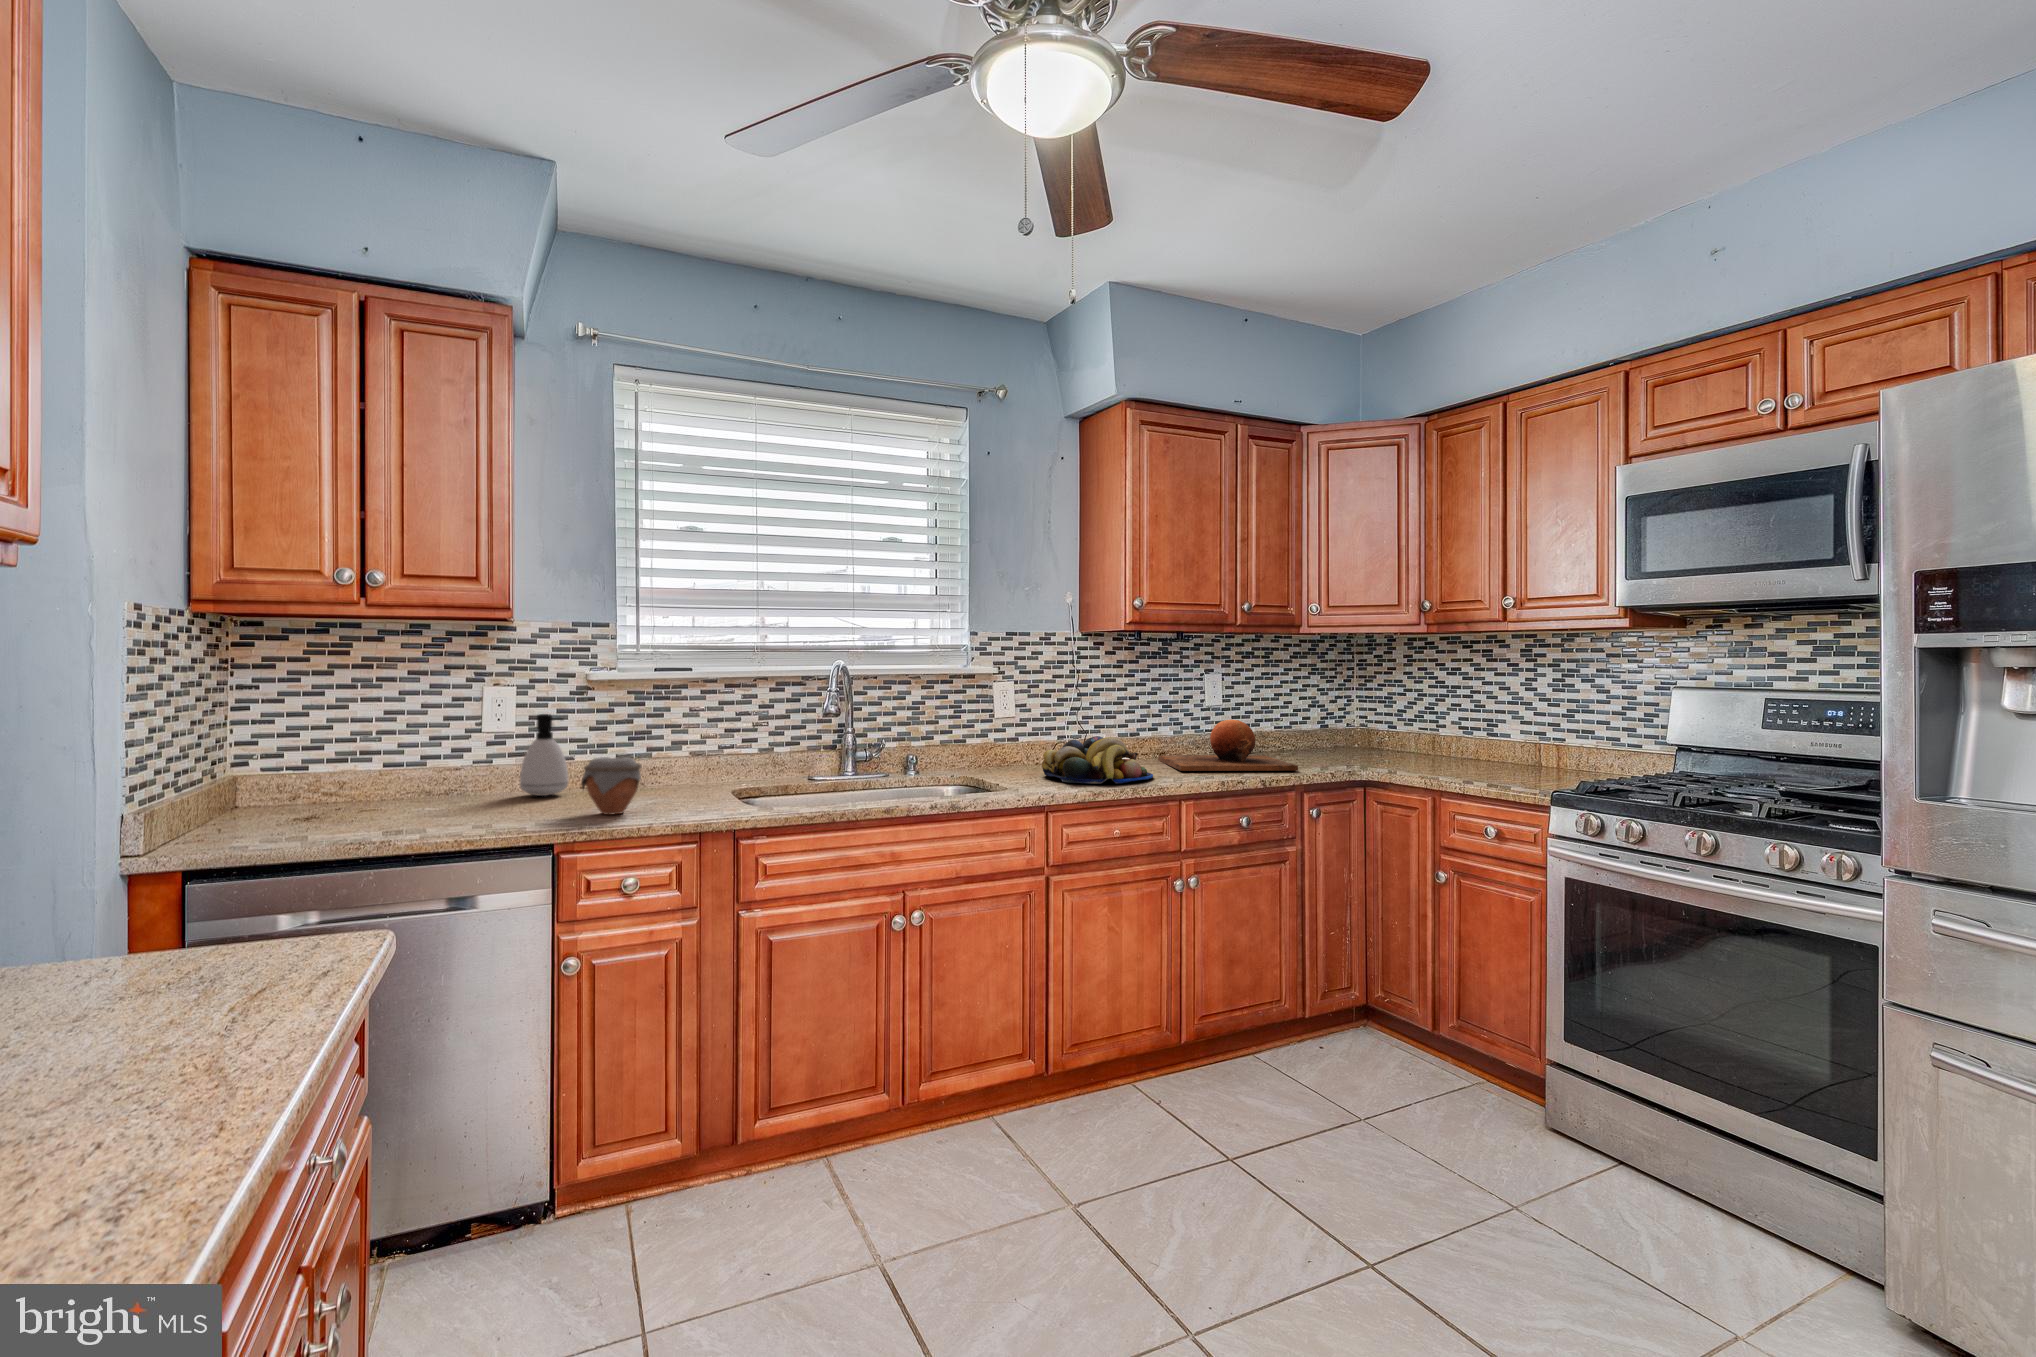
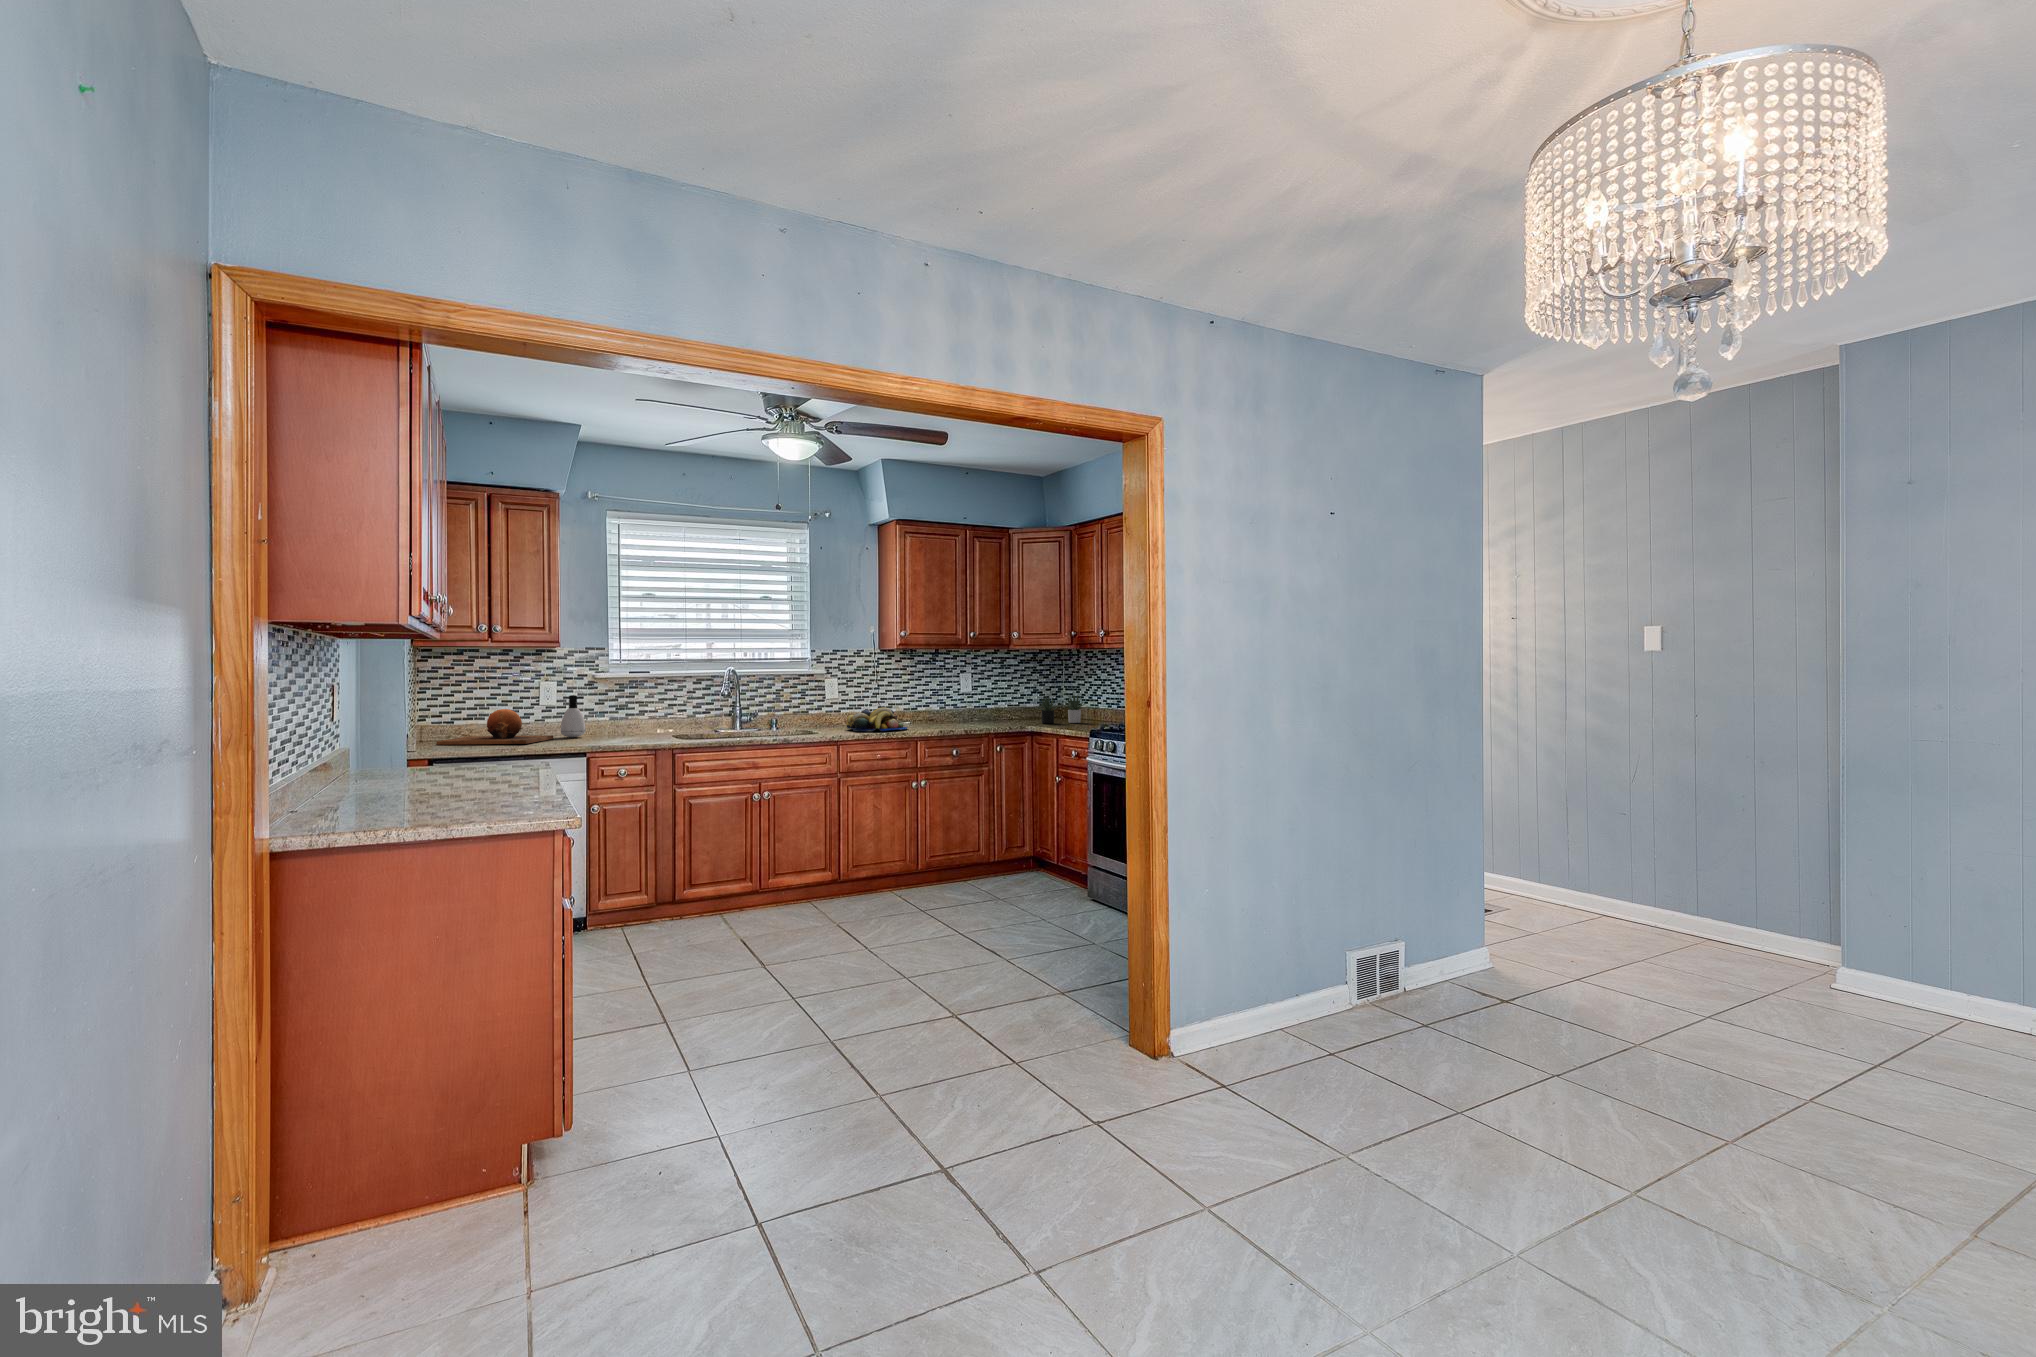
succulent plant: none [1346,709,1437,763] -> present [1038,694,1085,723]
chopping board: present [1158,720,1298,771] -> present [436,709,553,745]
jar: present [581,757,642,815] -> none [596,715,625,742]

